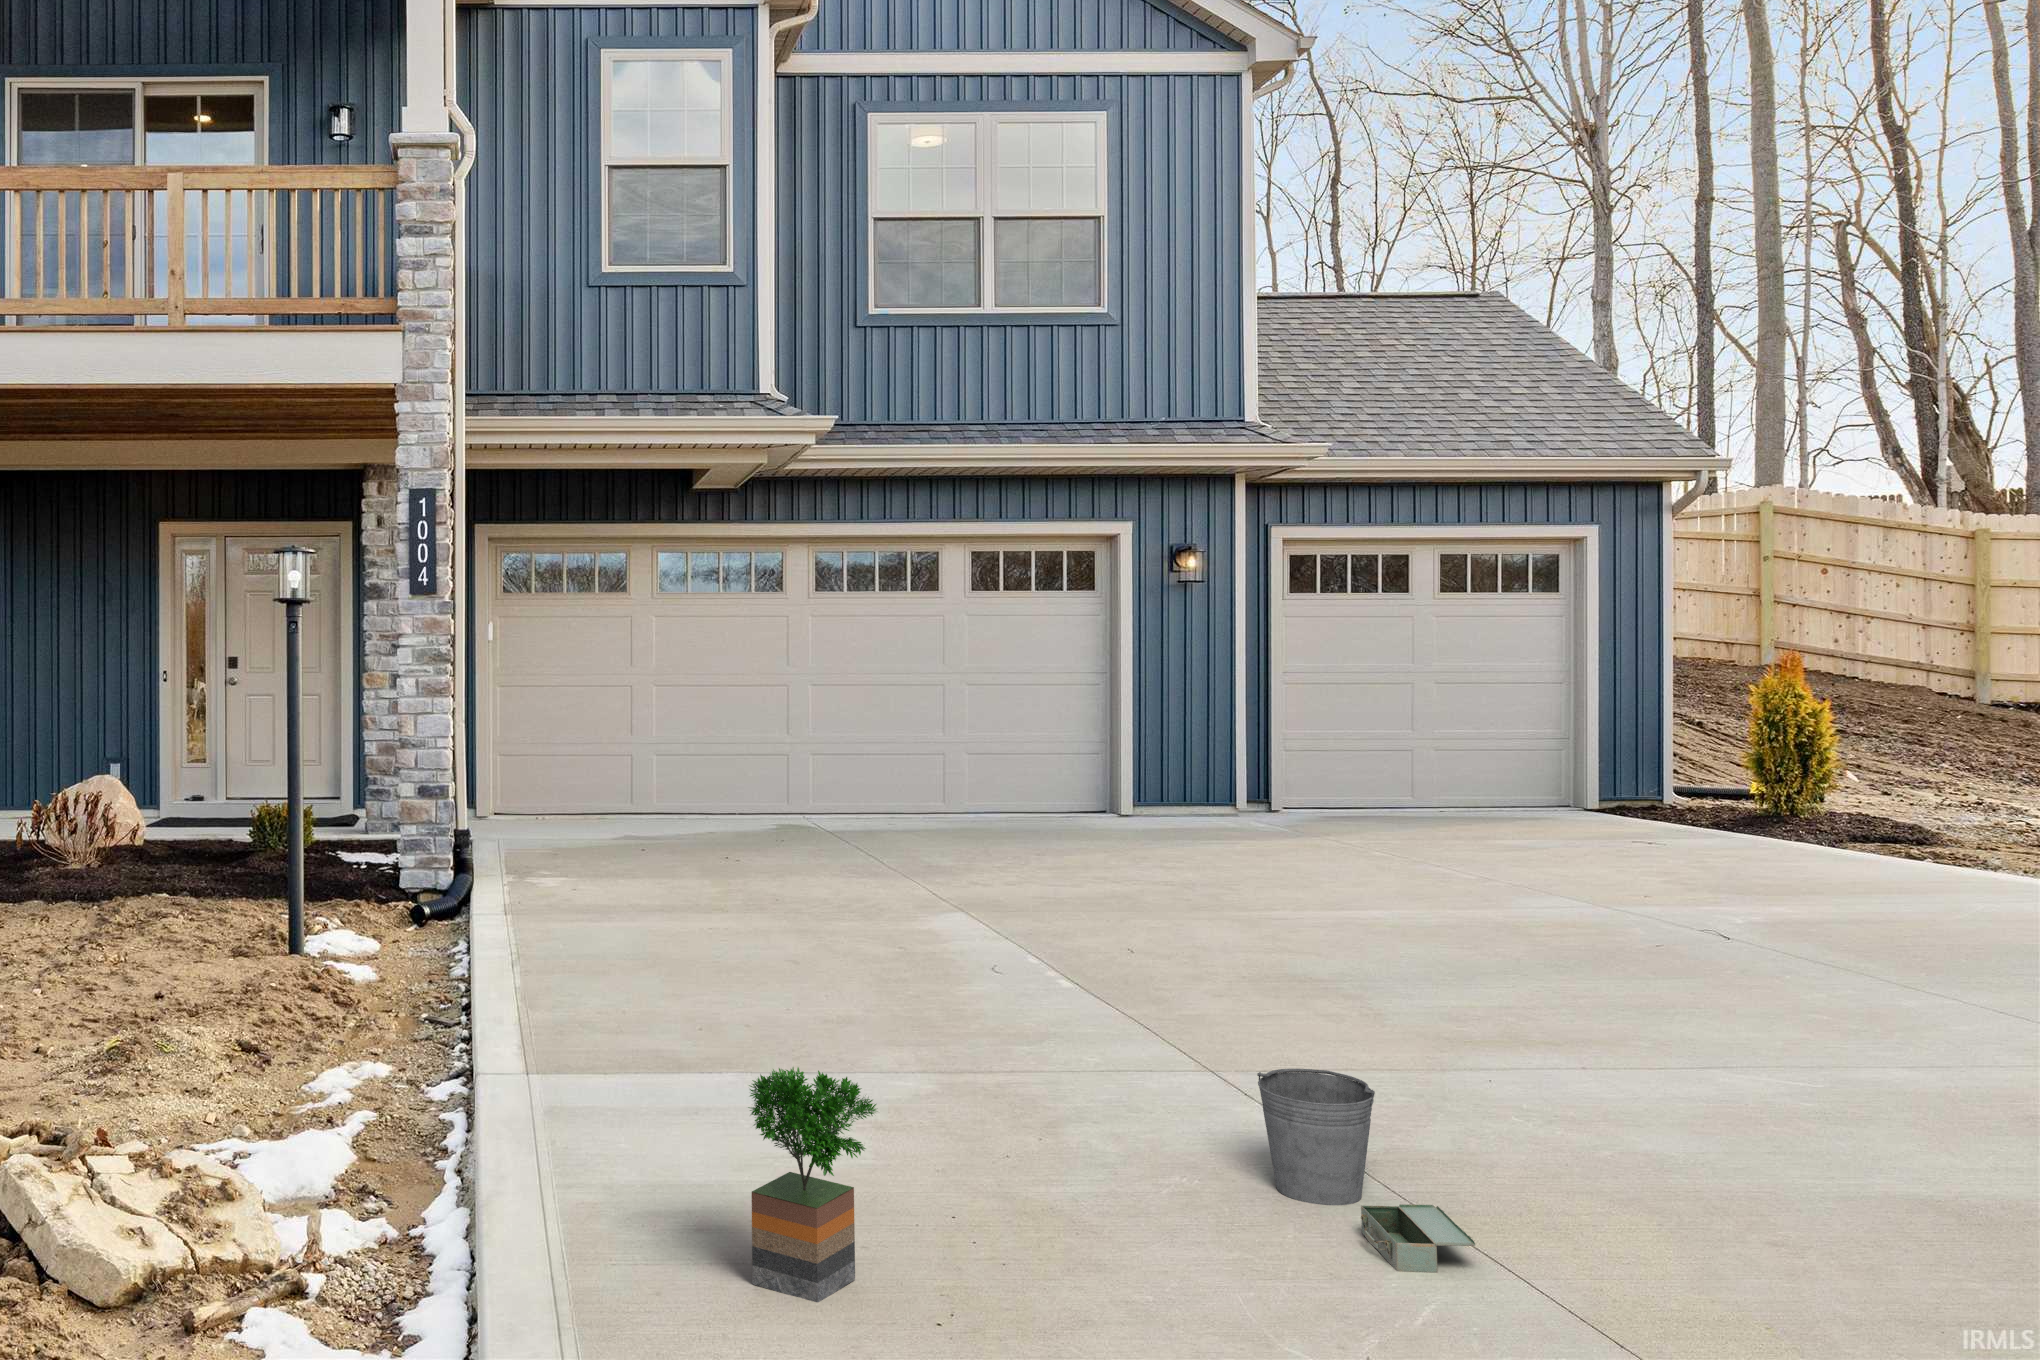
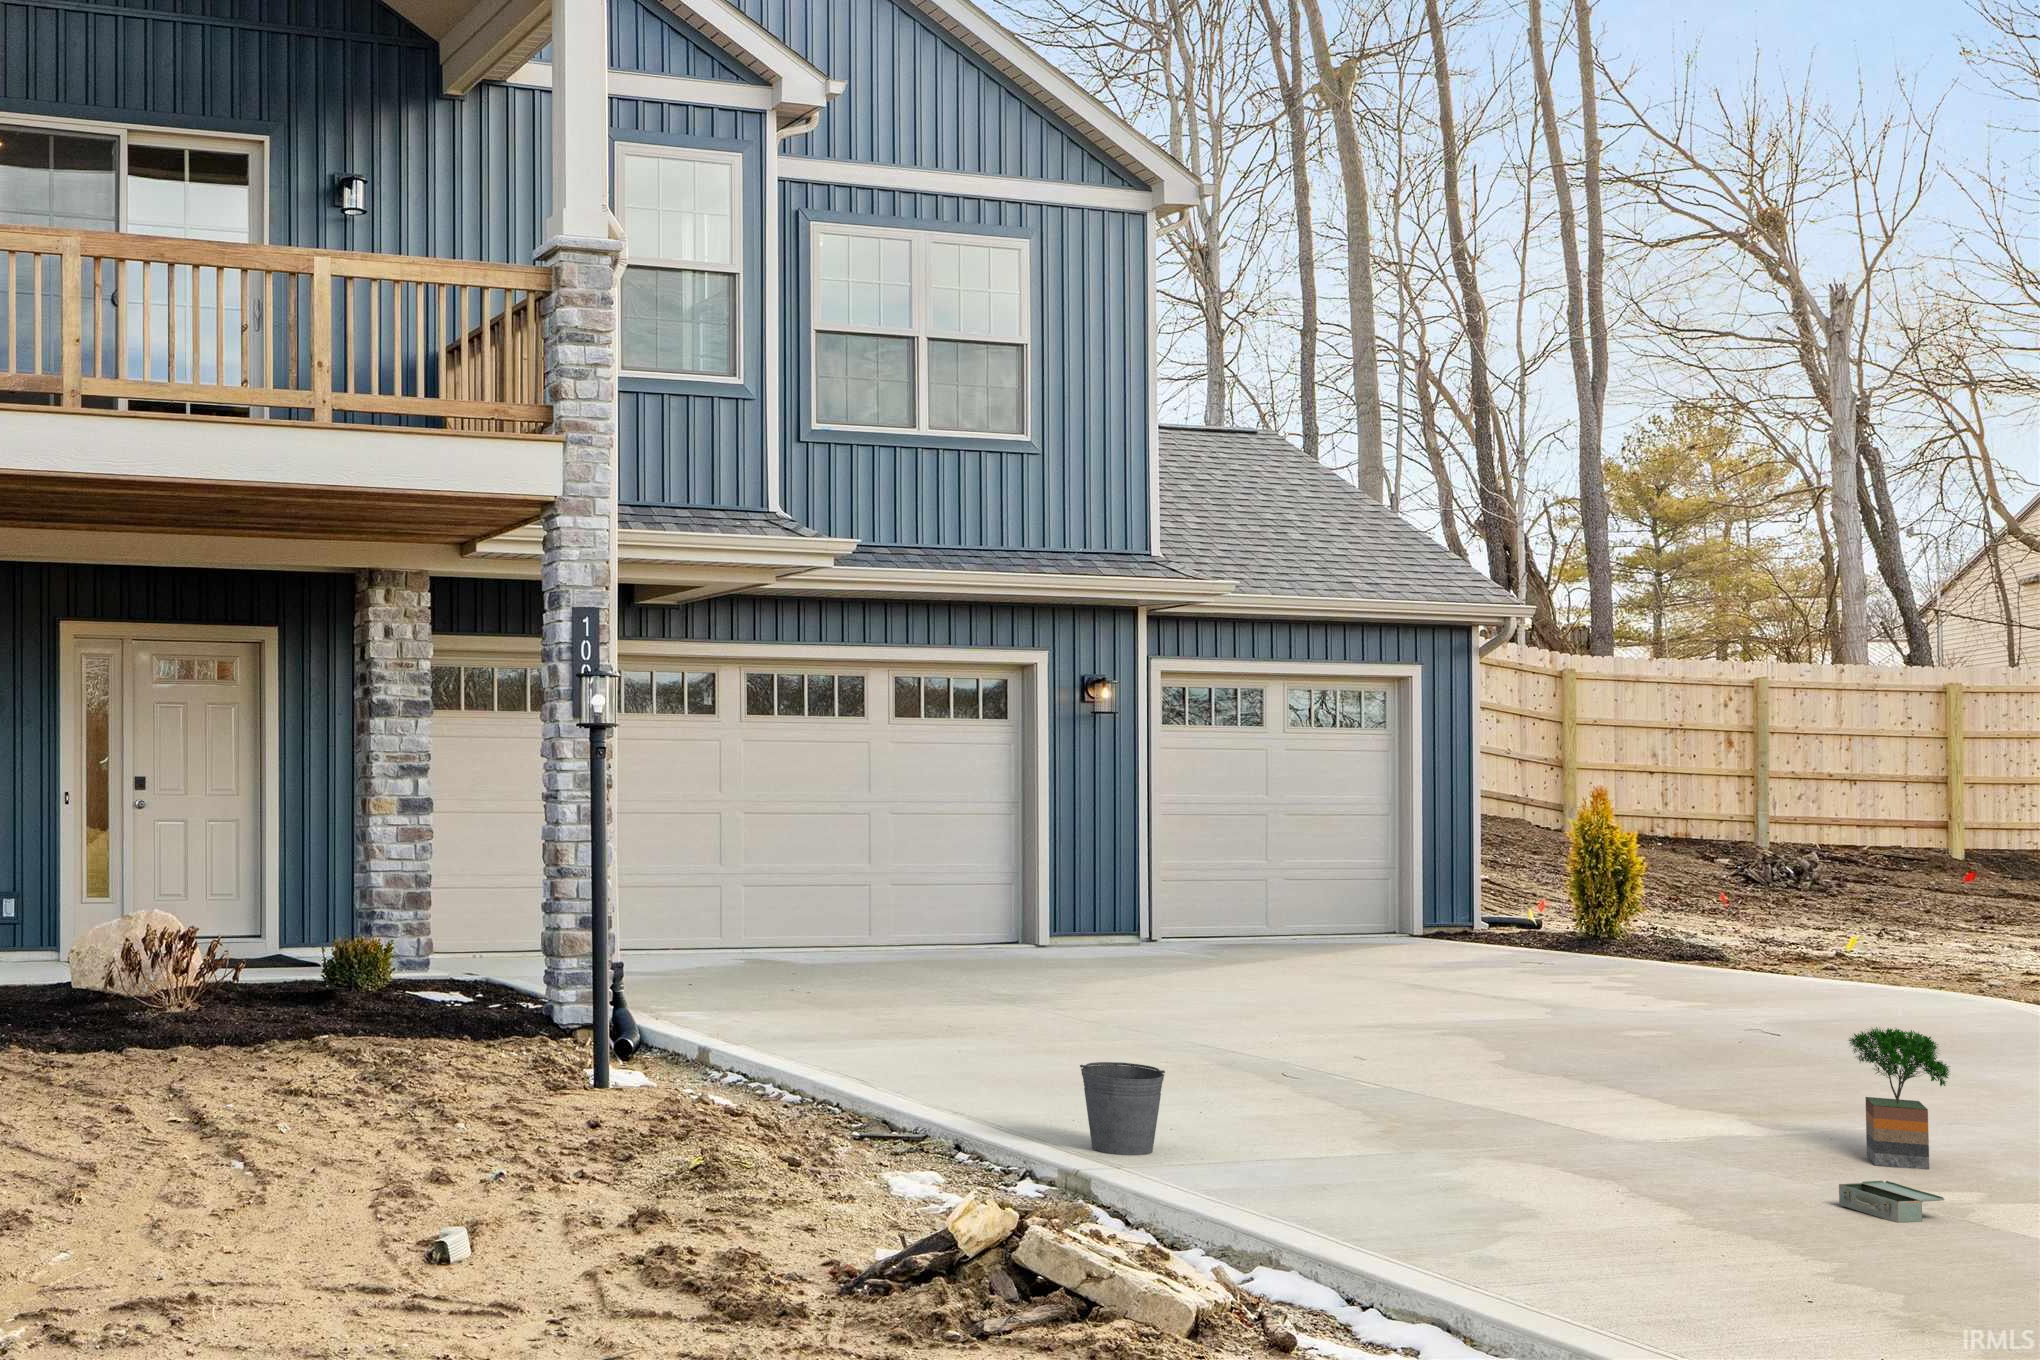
potted tree: present [748,1067,876,1302] -> present [1849,1027,1950,1170]
bucket: present [1257,1069,1375,1205] -> present [1080,1062,1165,1155]

